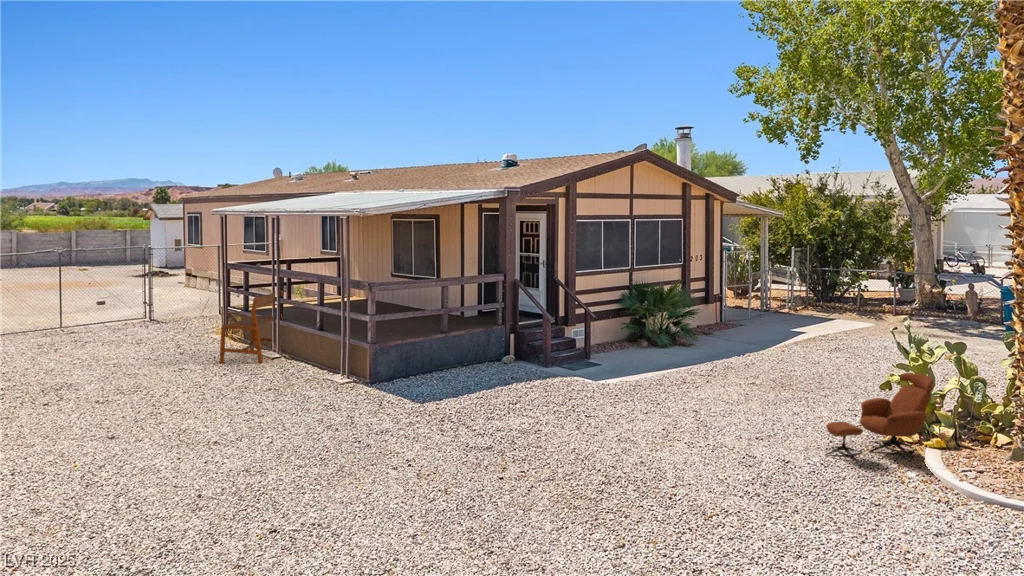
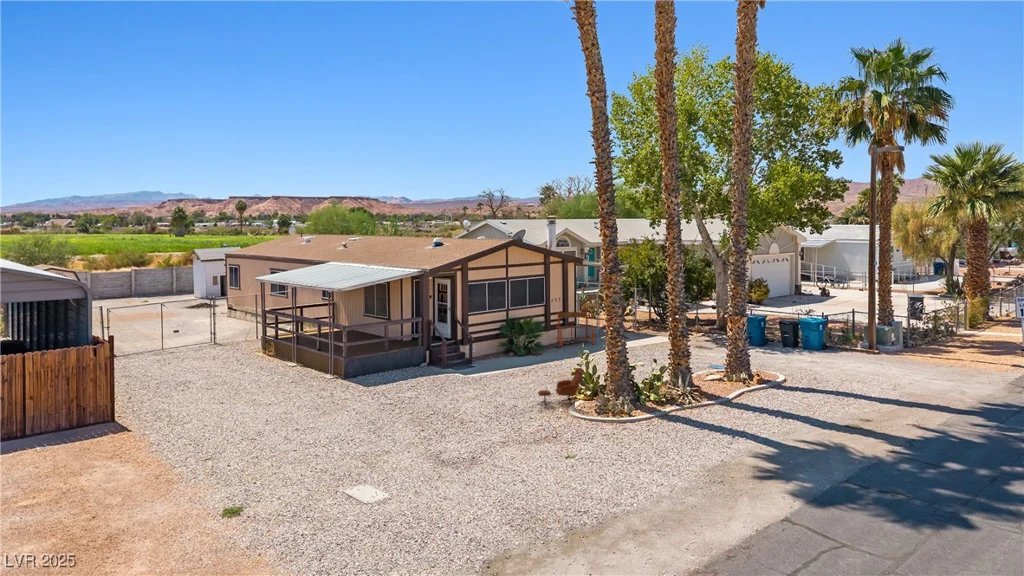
bench: present [220,291,283,363] -> present [556,311,594,346]

